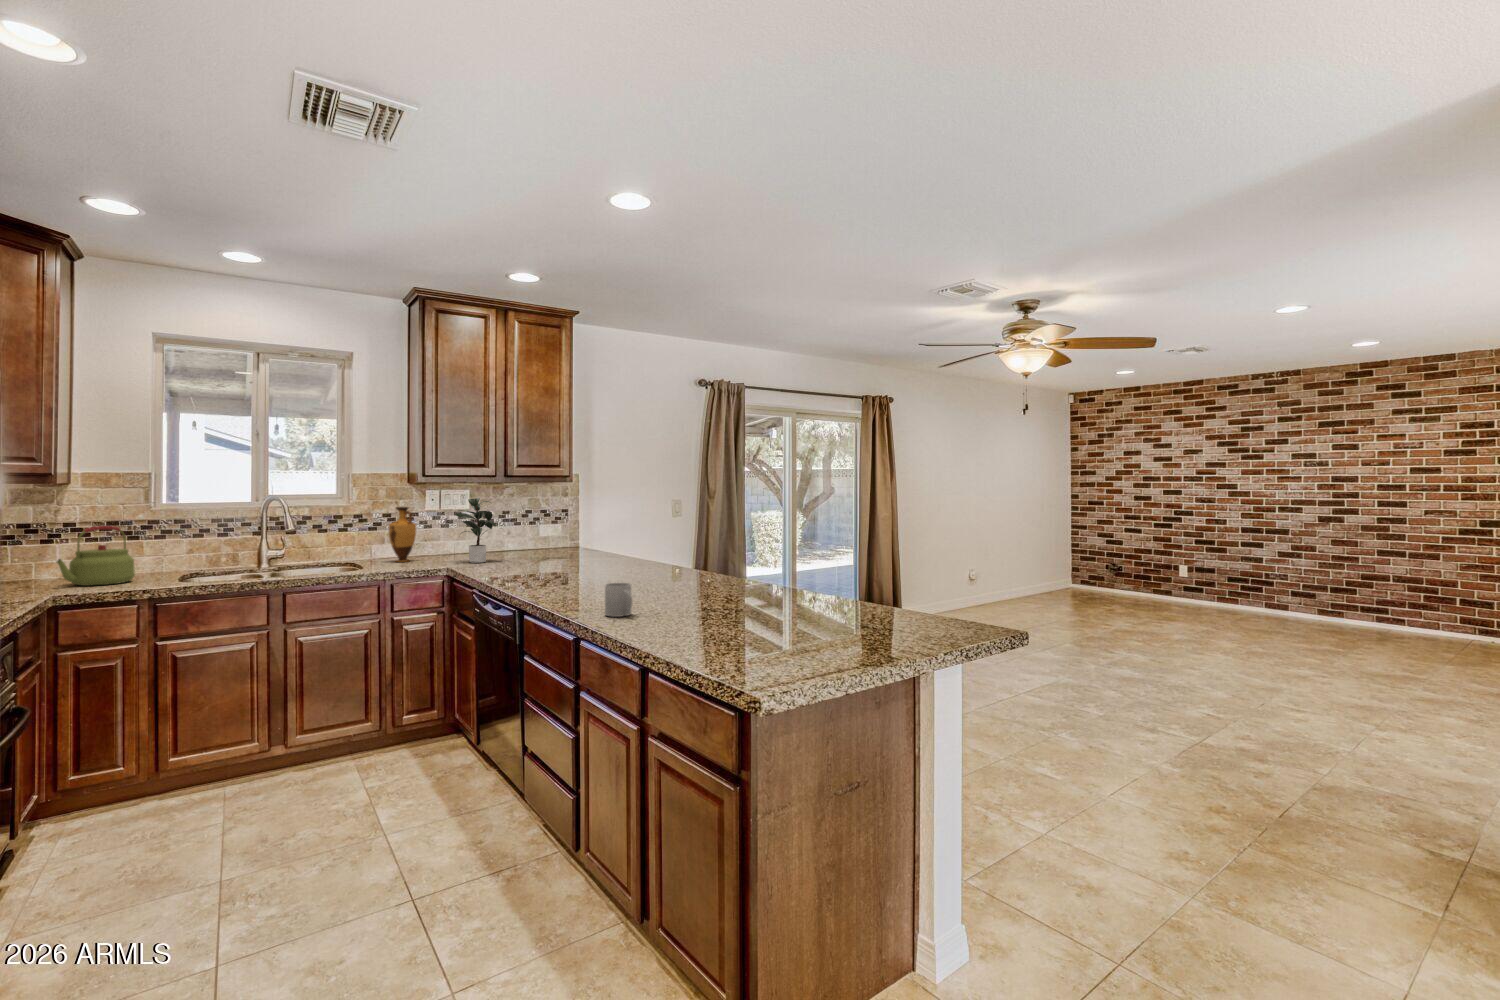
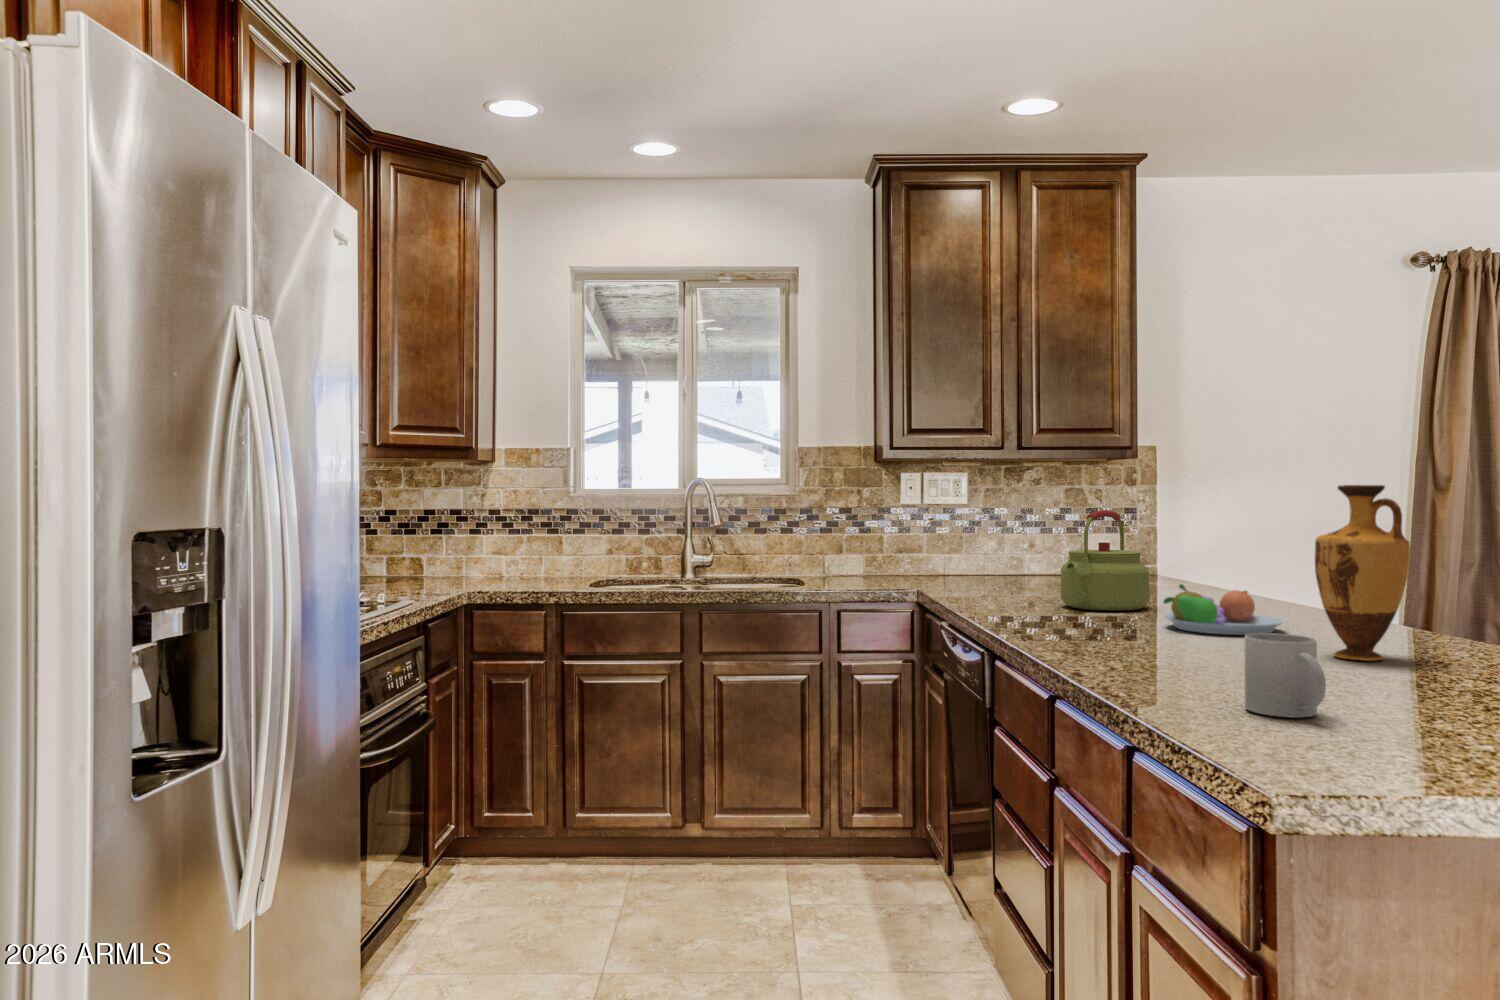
potted plant: present [455,498,496,563] -> none [928,478,1024,583]
vase: present [389,507,416,562] -> present [1315,485,1410,661]
kettle: present [57,526,135,586] -> present [1061,510,1150,611]
fruit bowl: none [583,560,638,584] -> present [1164,584,1284,635]

